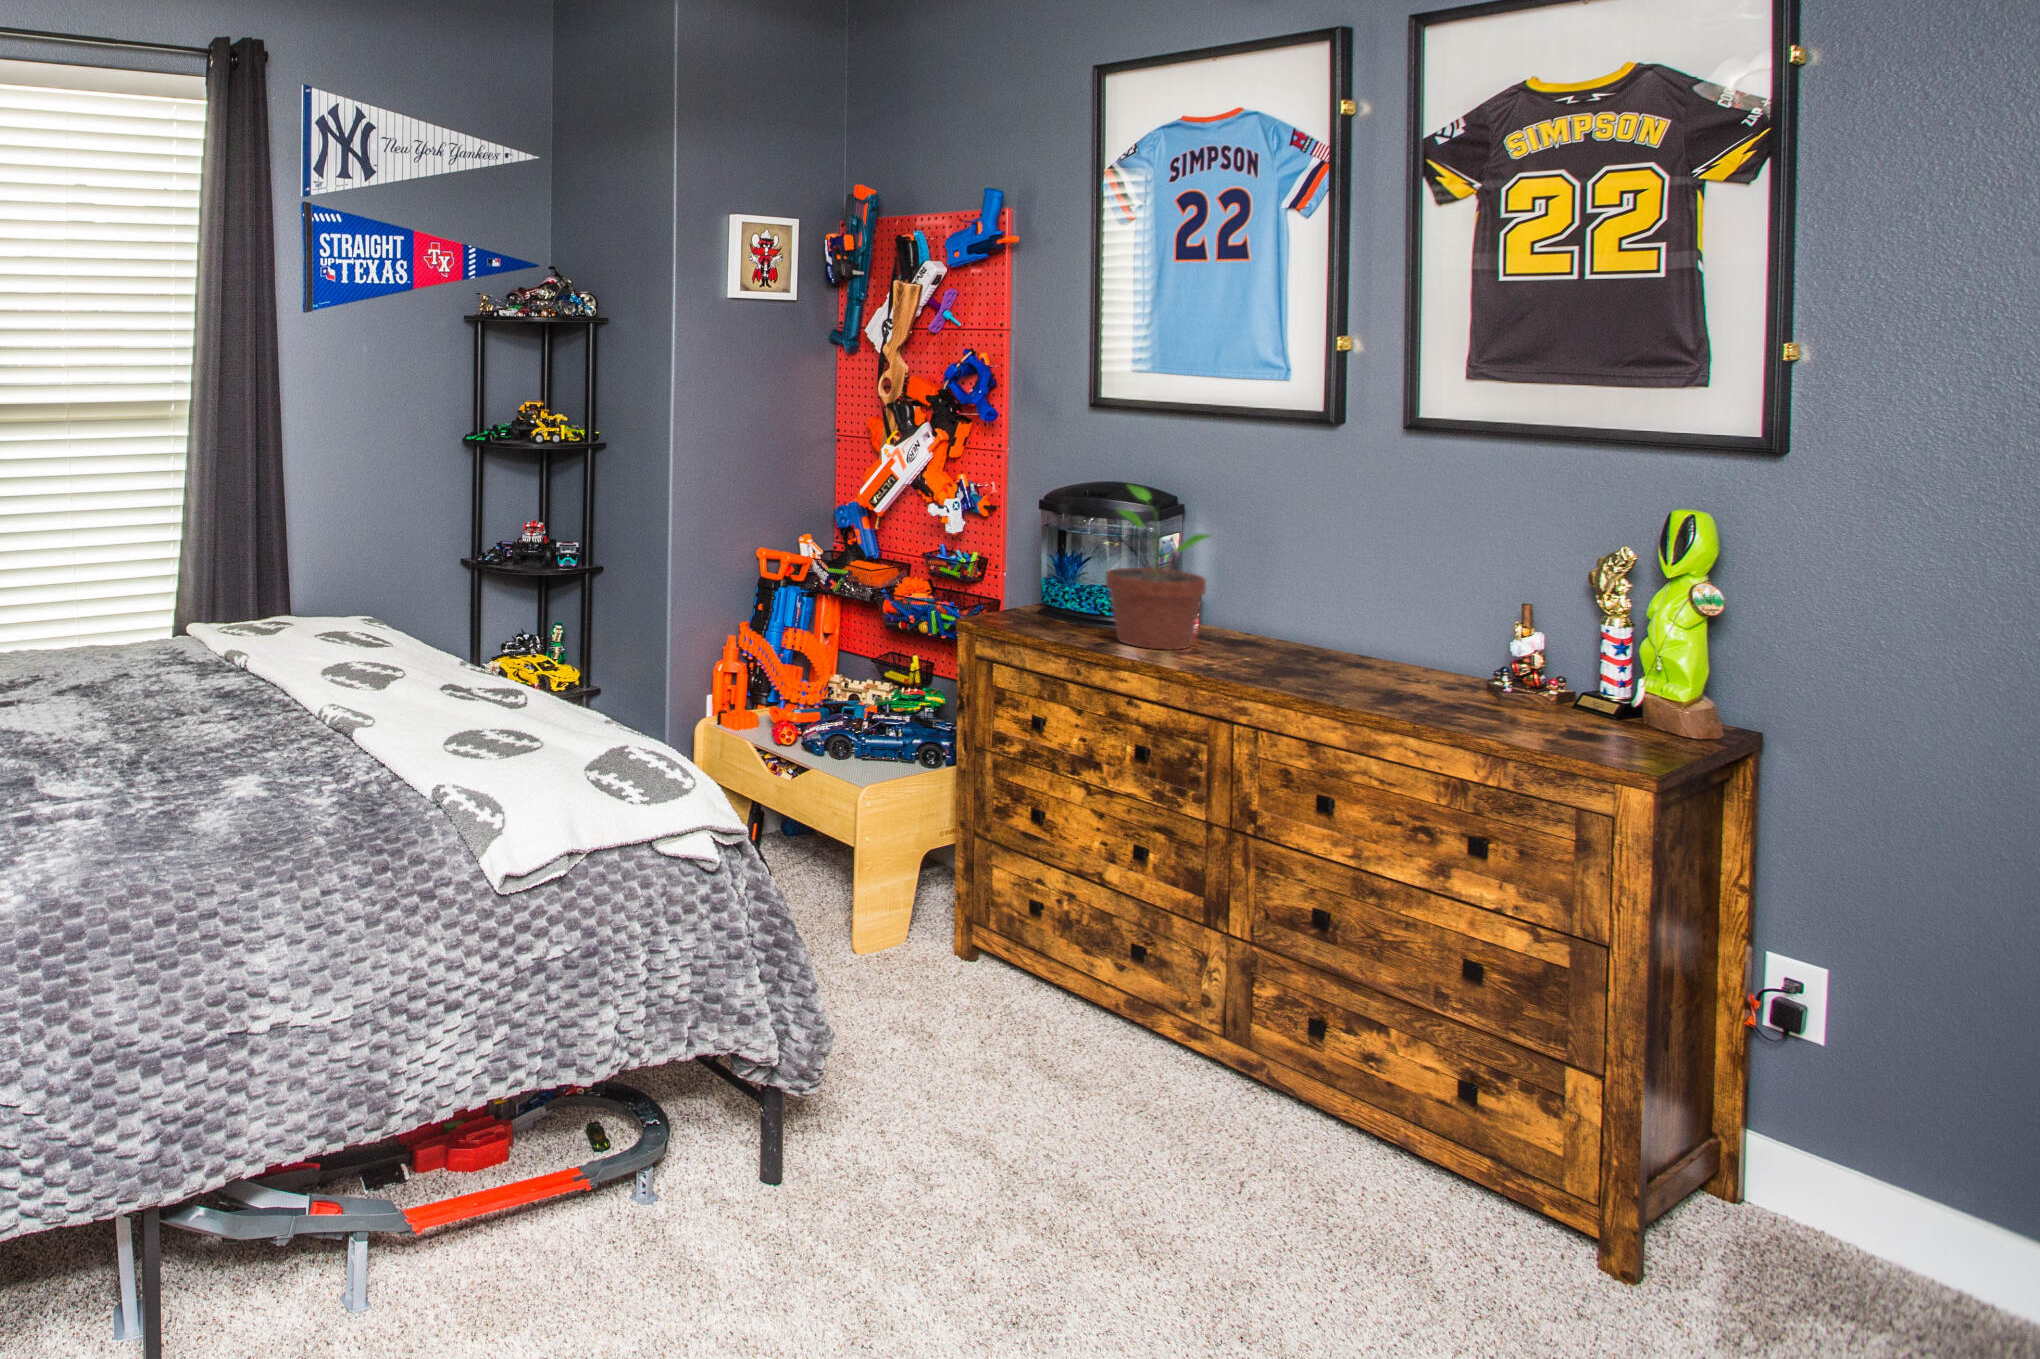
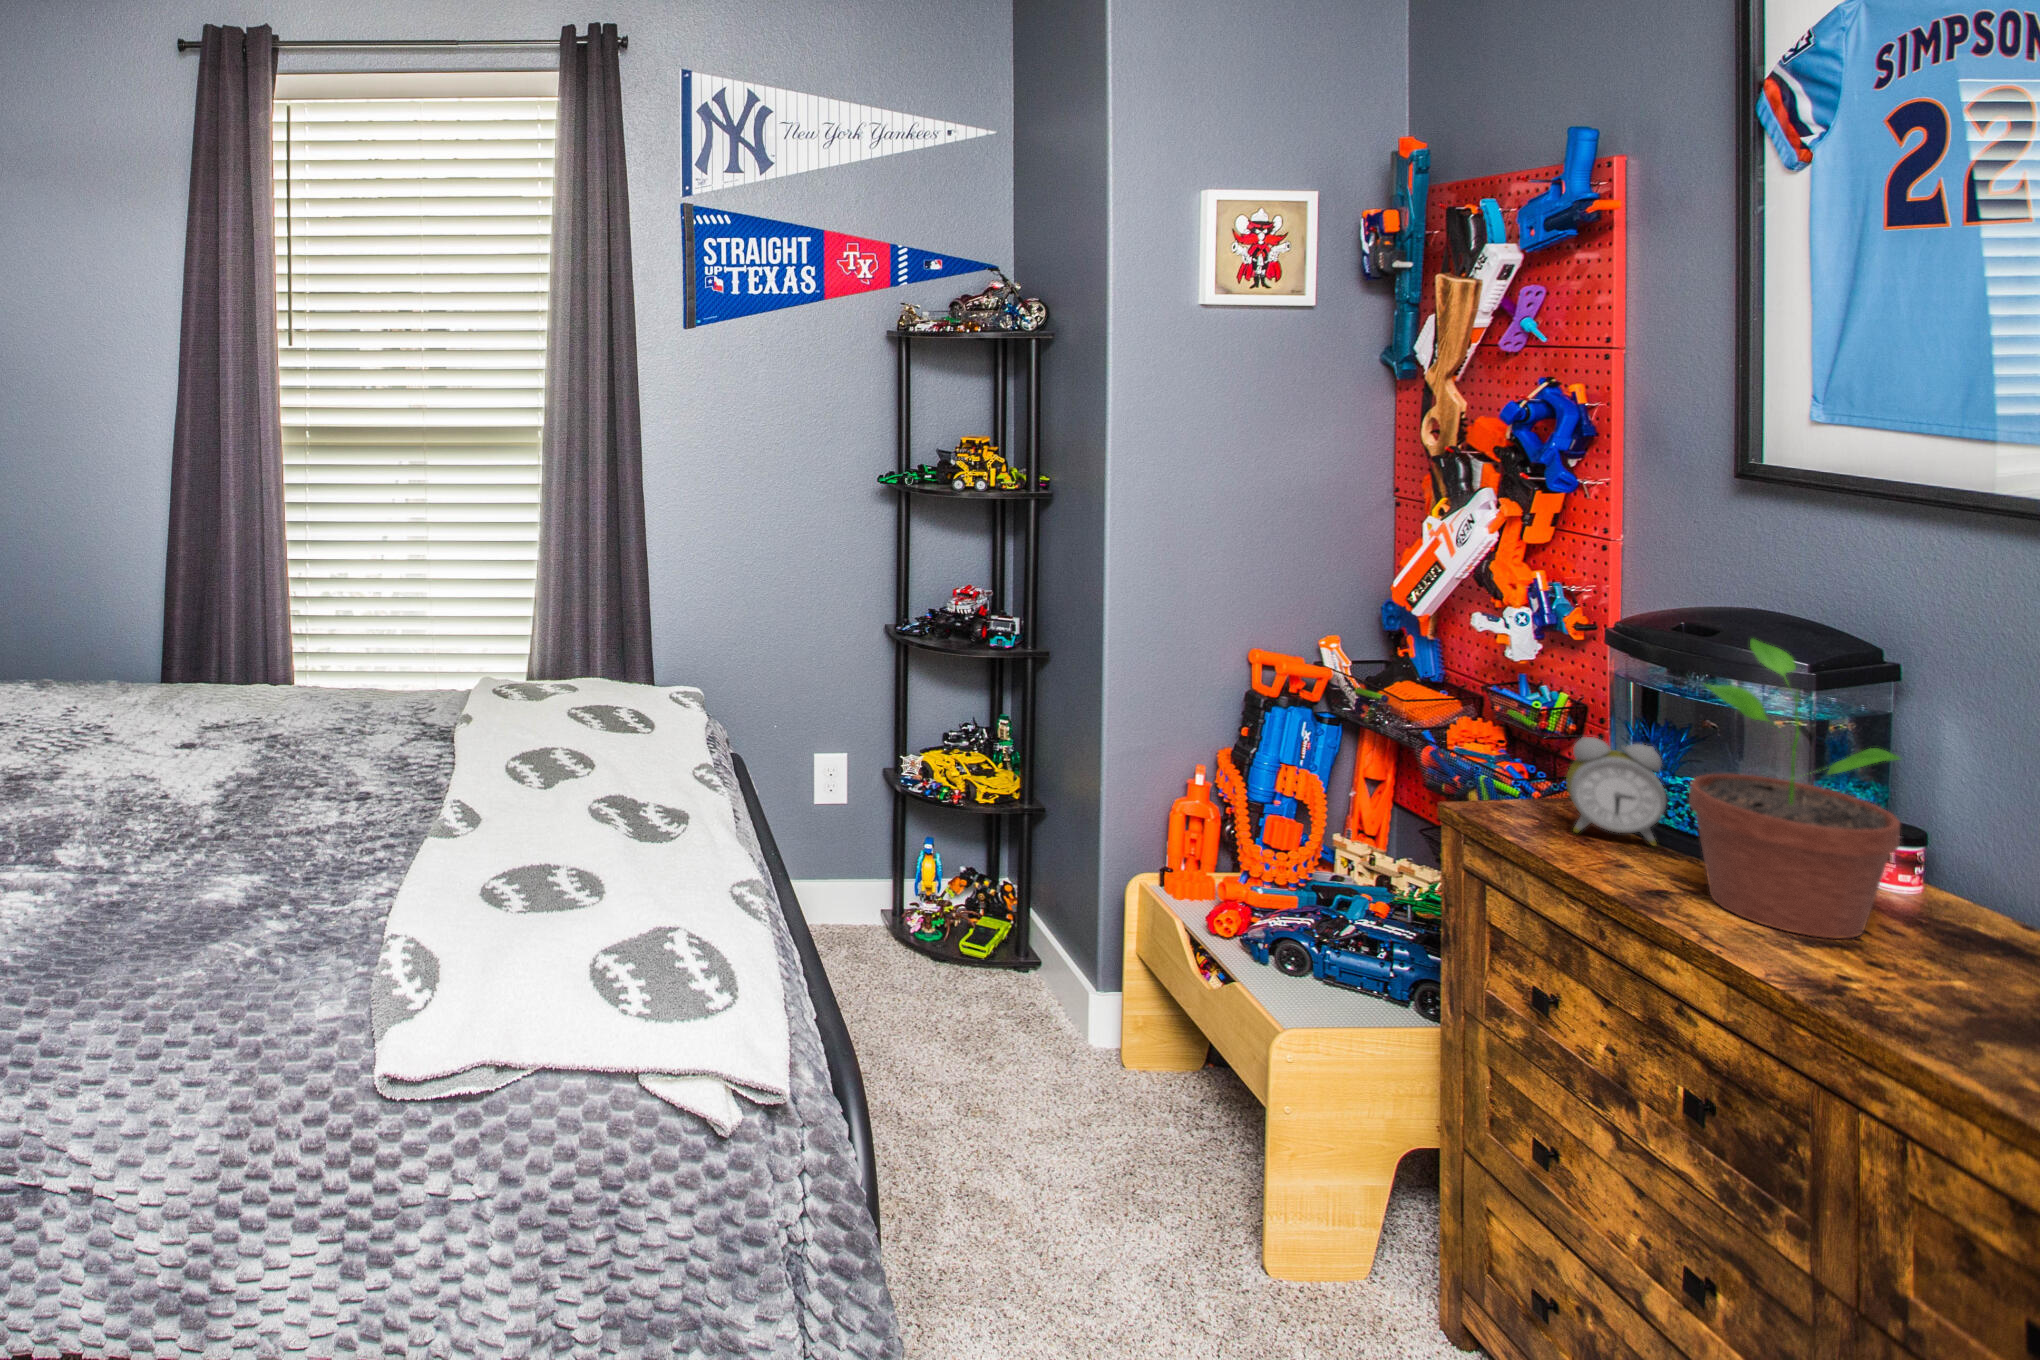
alarm clock: none [1026,562,1080,625] -> present [1566,737,1666,846]

